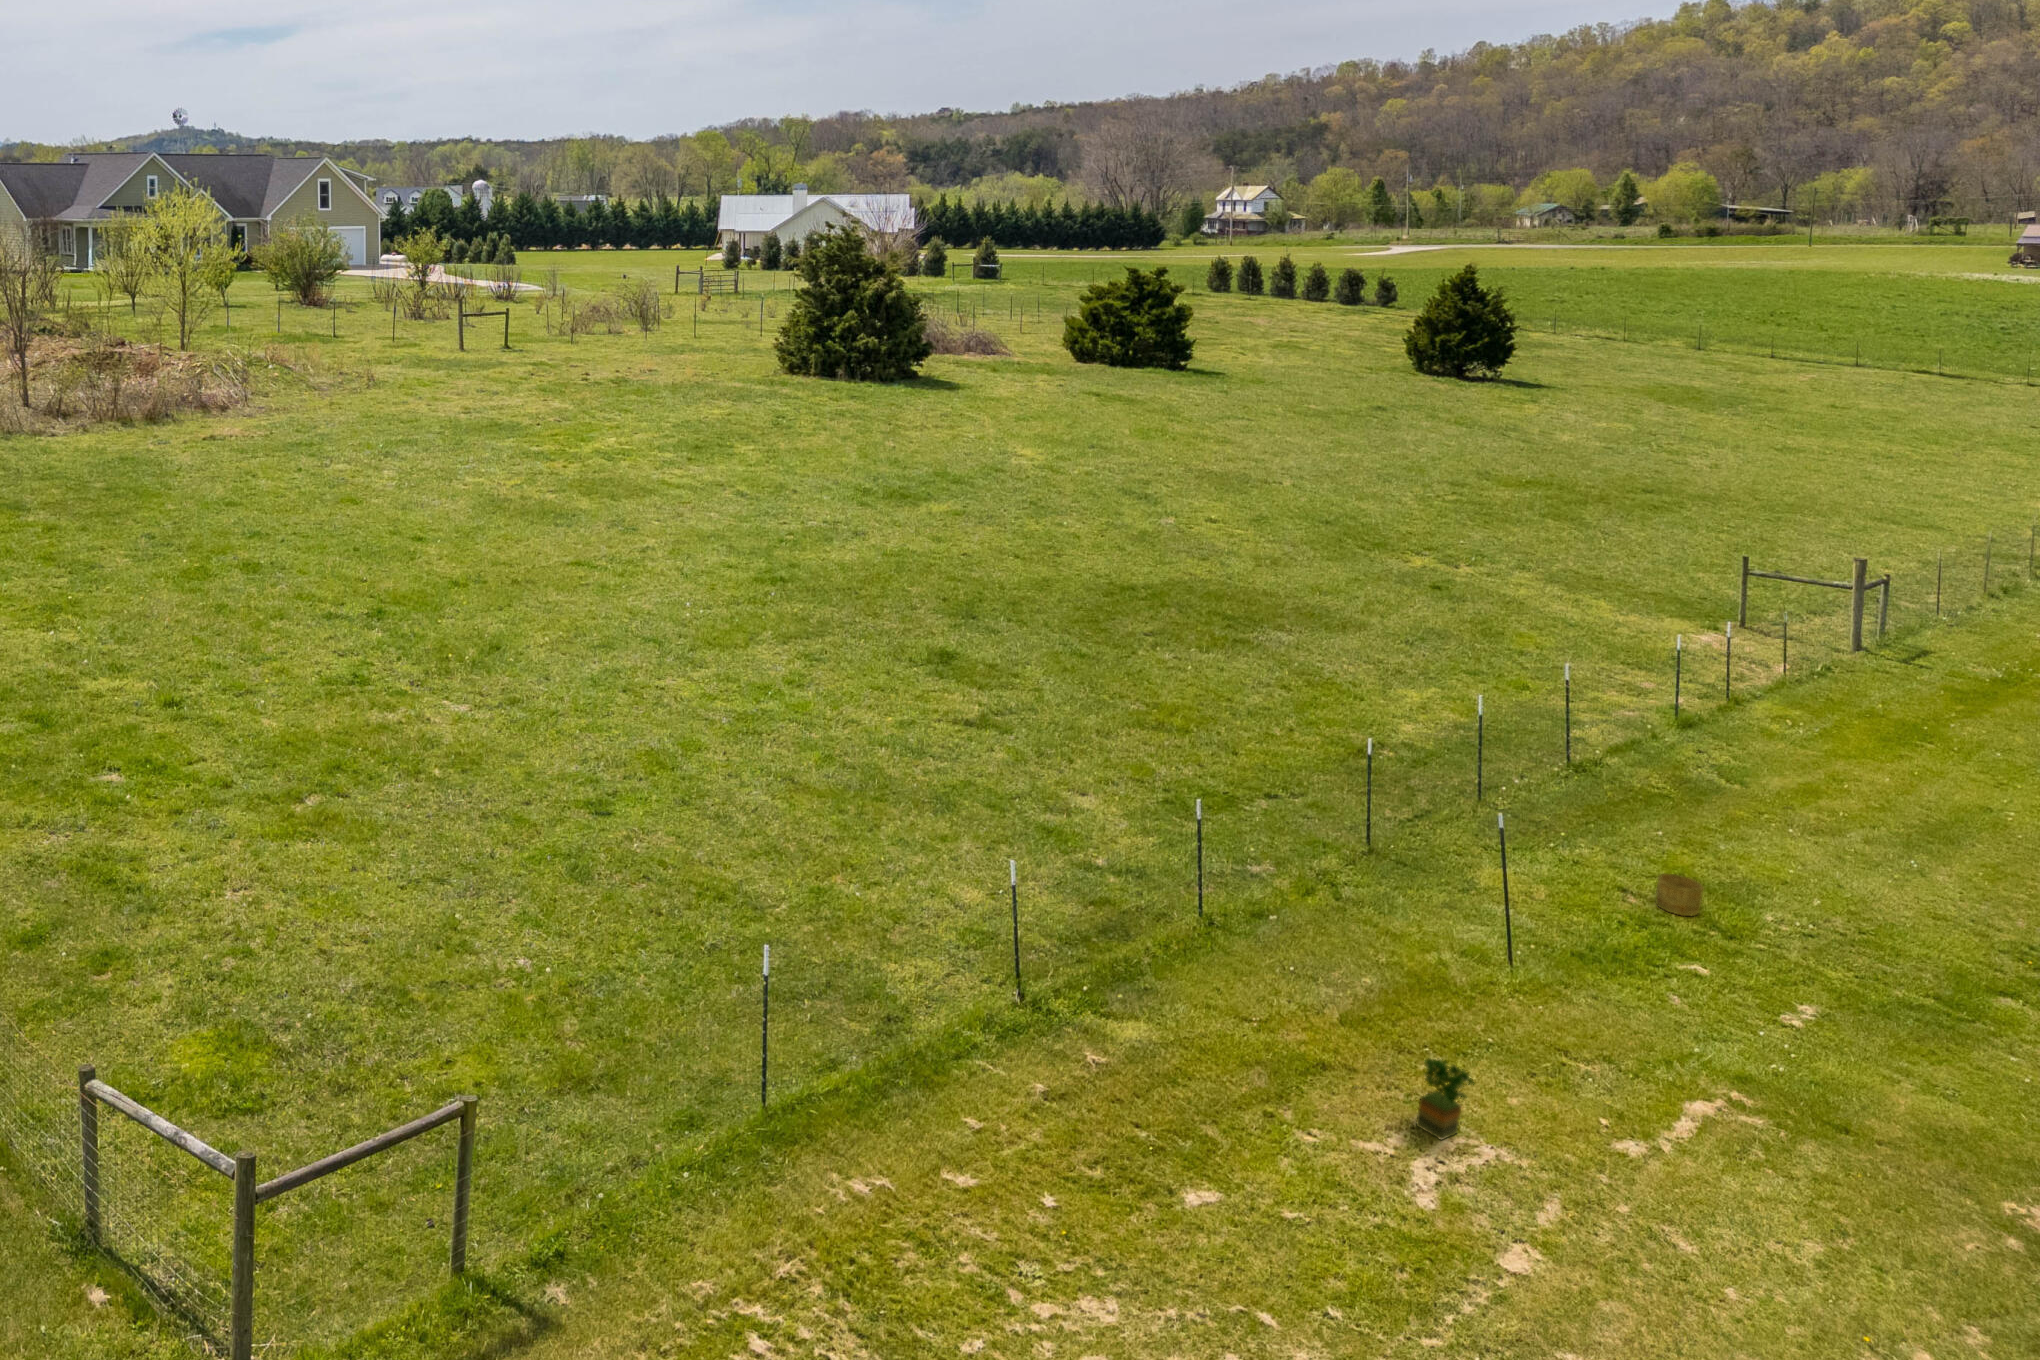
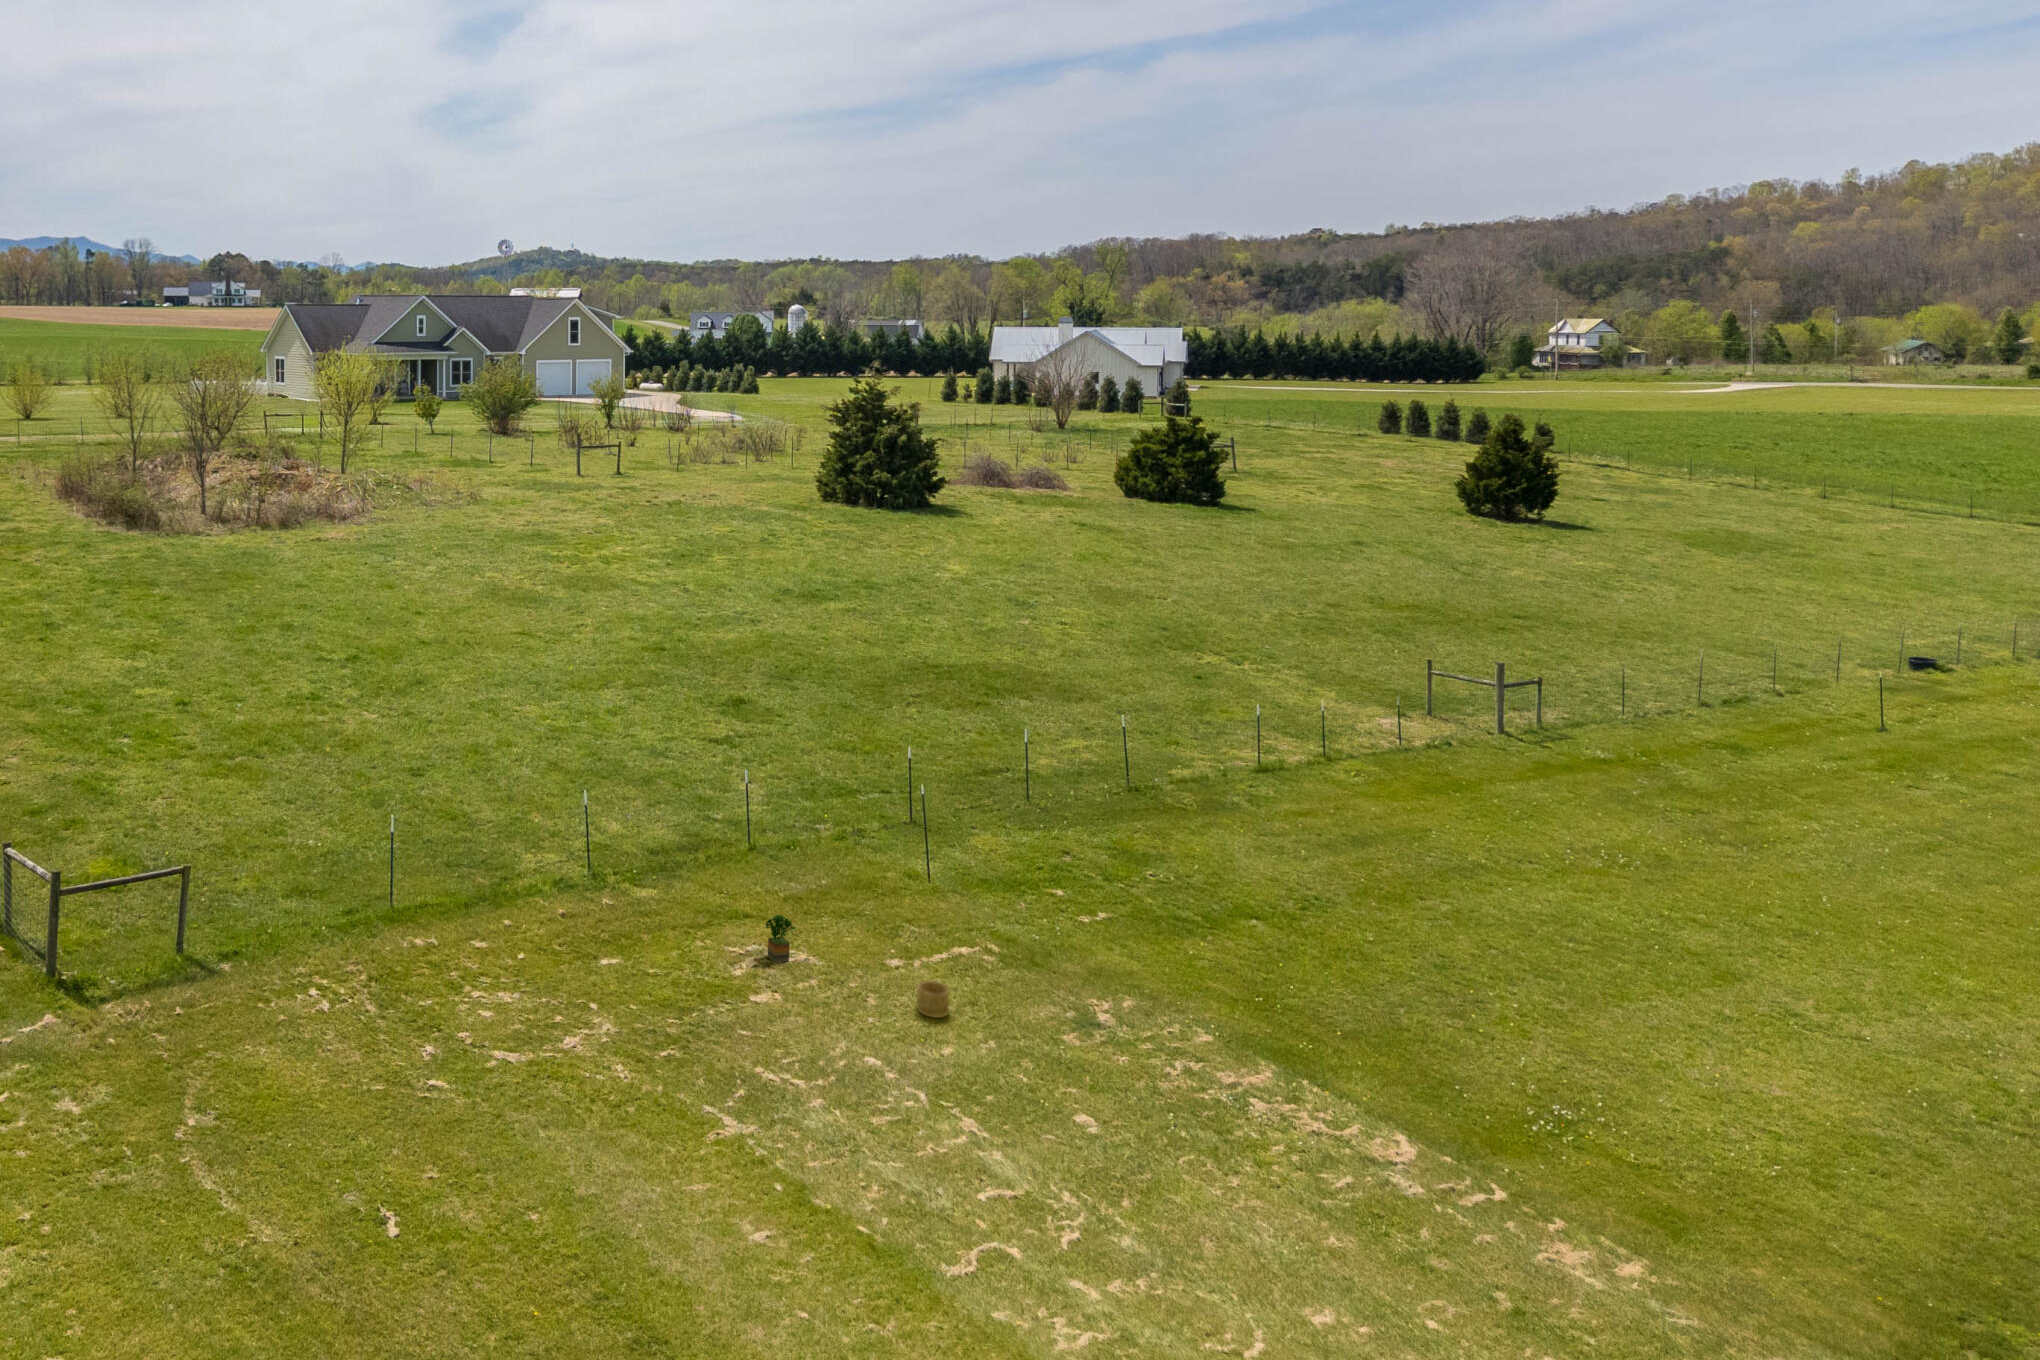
wooden bucket: present [1656,873,1704,916] -> present [917,980,950,1018]

